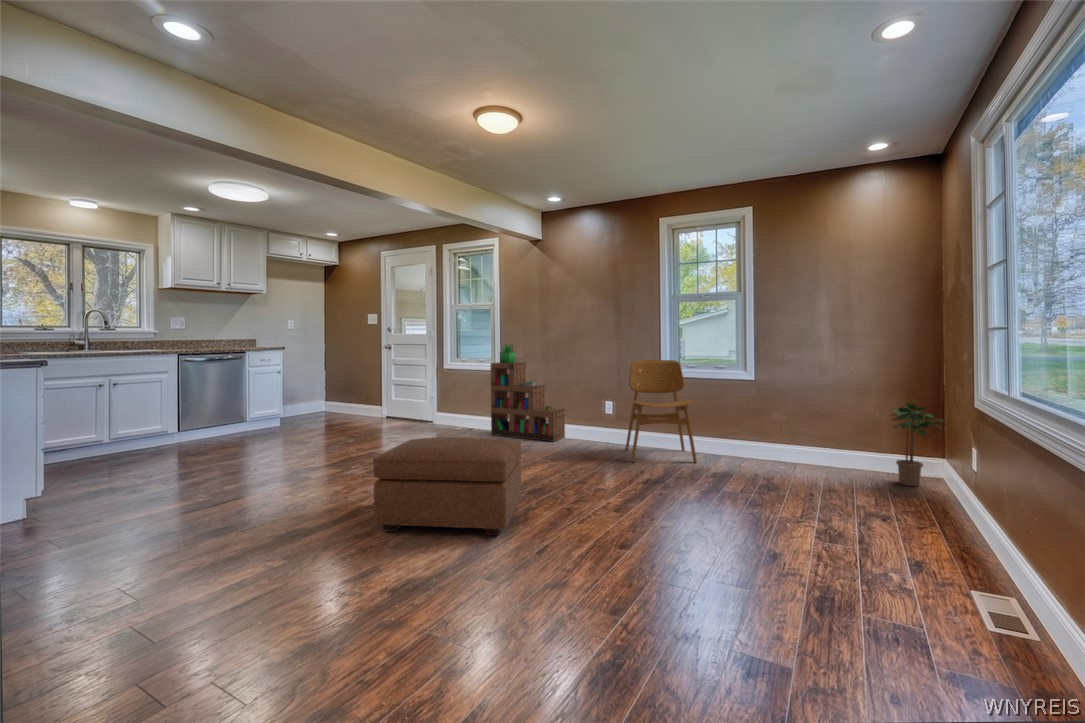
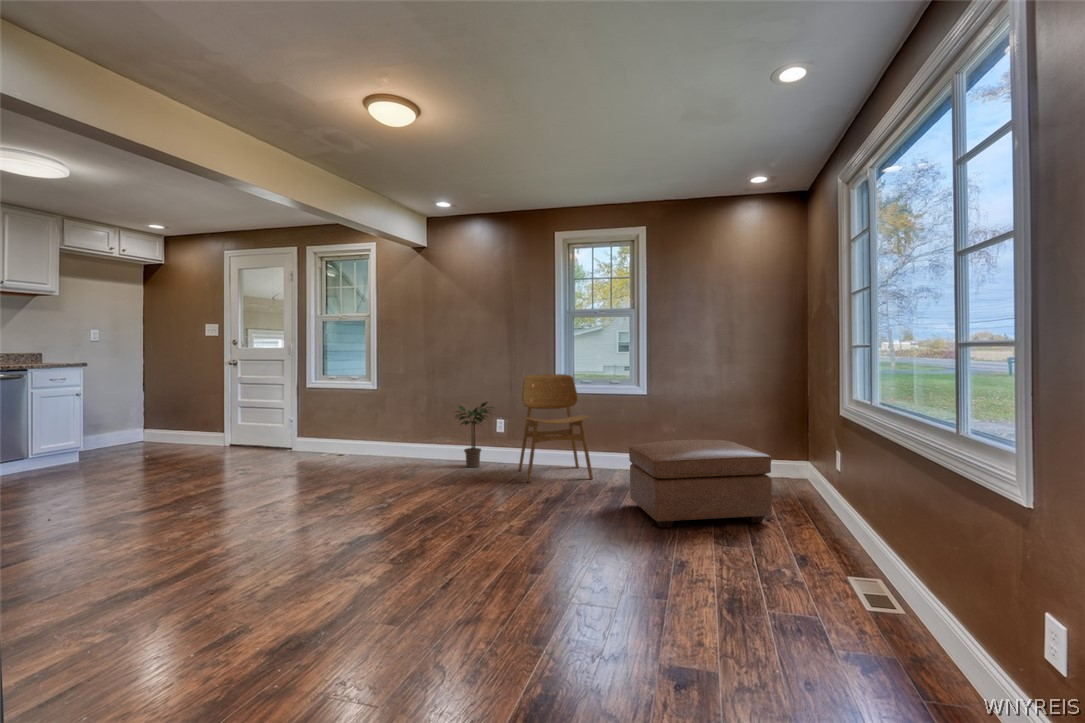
bookshelf: present [490,344,565,442] -> none [365,358,451,466]
potted plant: present [891,403,943,486] -> present [455,402,493,468]
ottoman: present [373,437,521,536] -> present [629,440,772,528]

